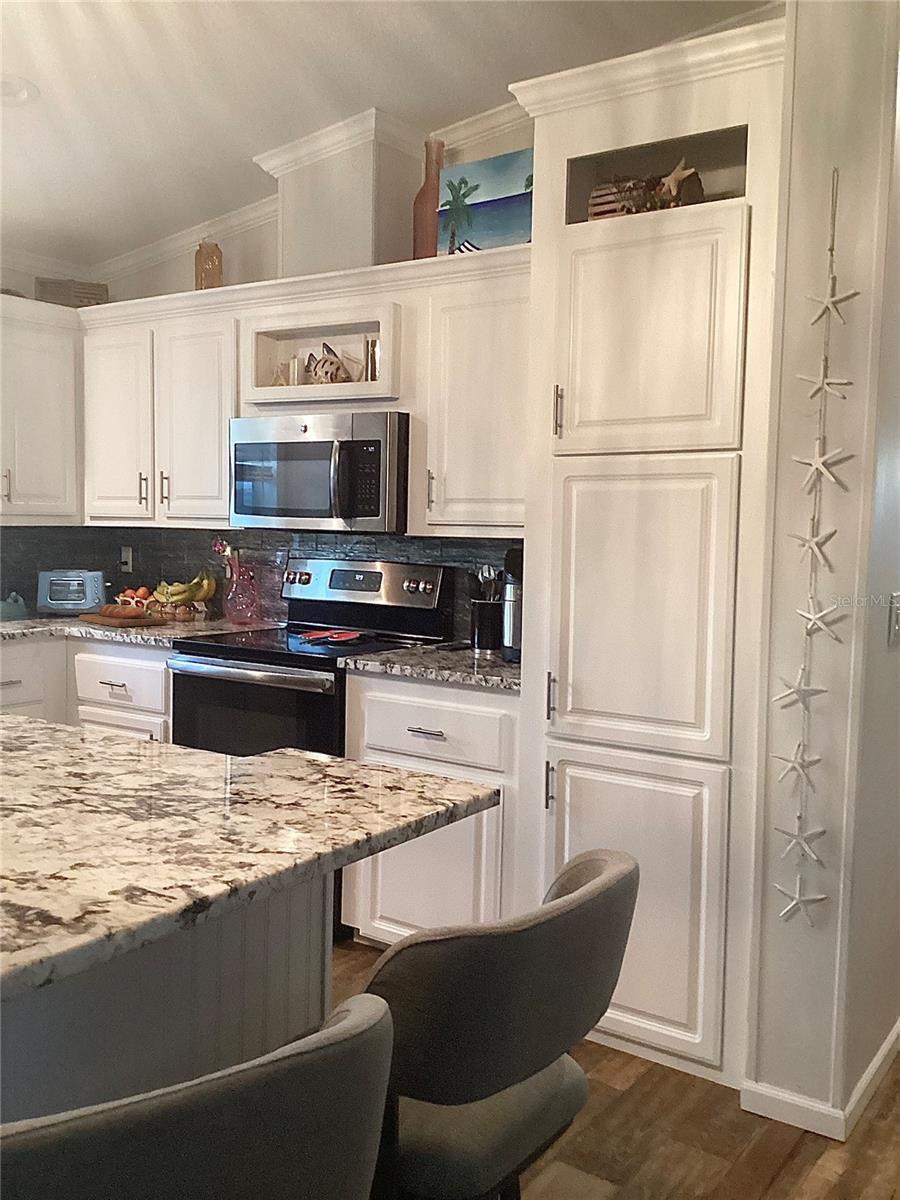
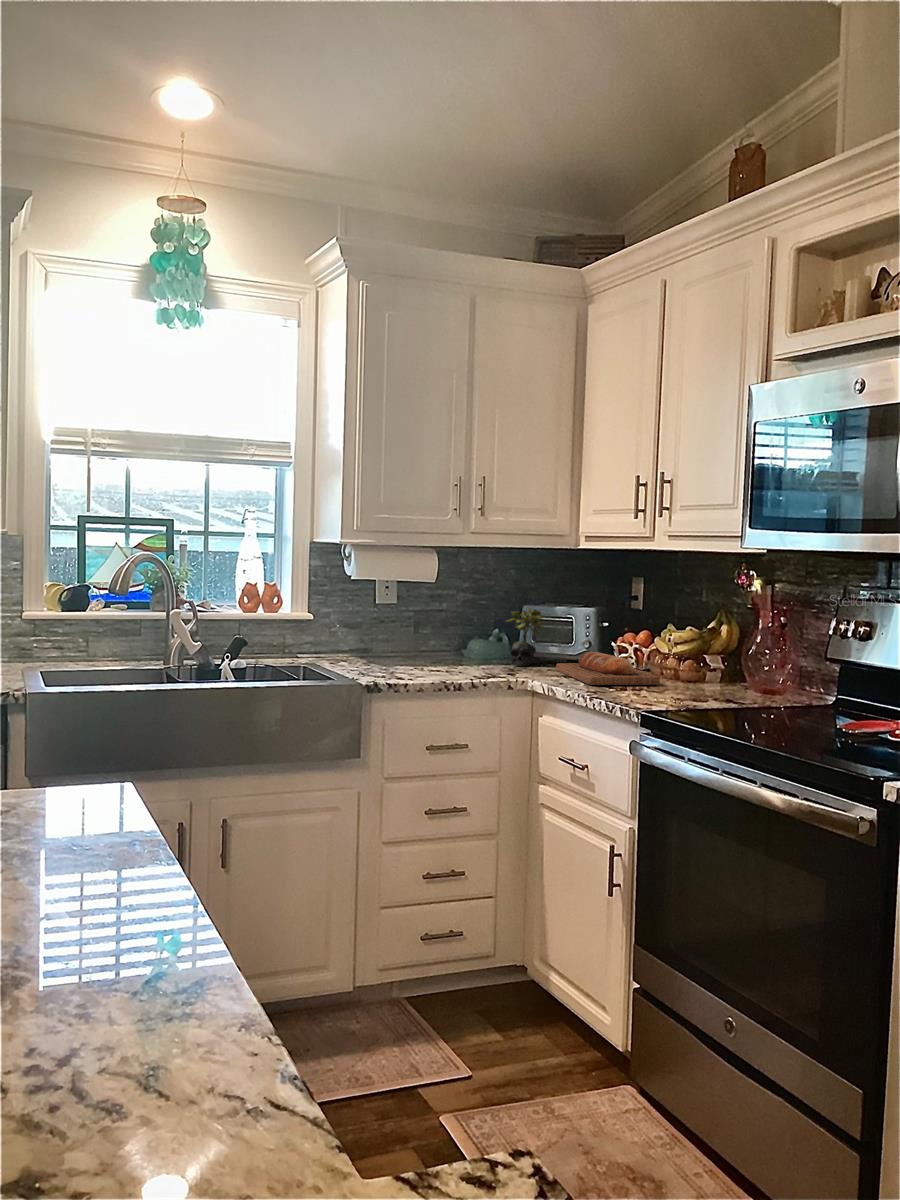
succulent plant: none [31,572,65,619] -> present [506,607,543,666]

